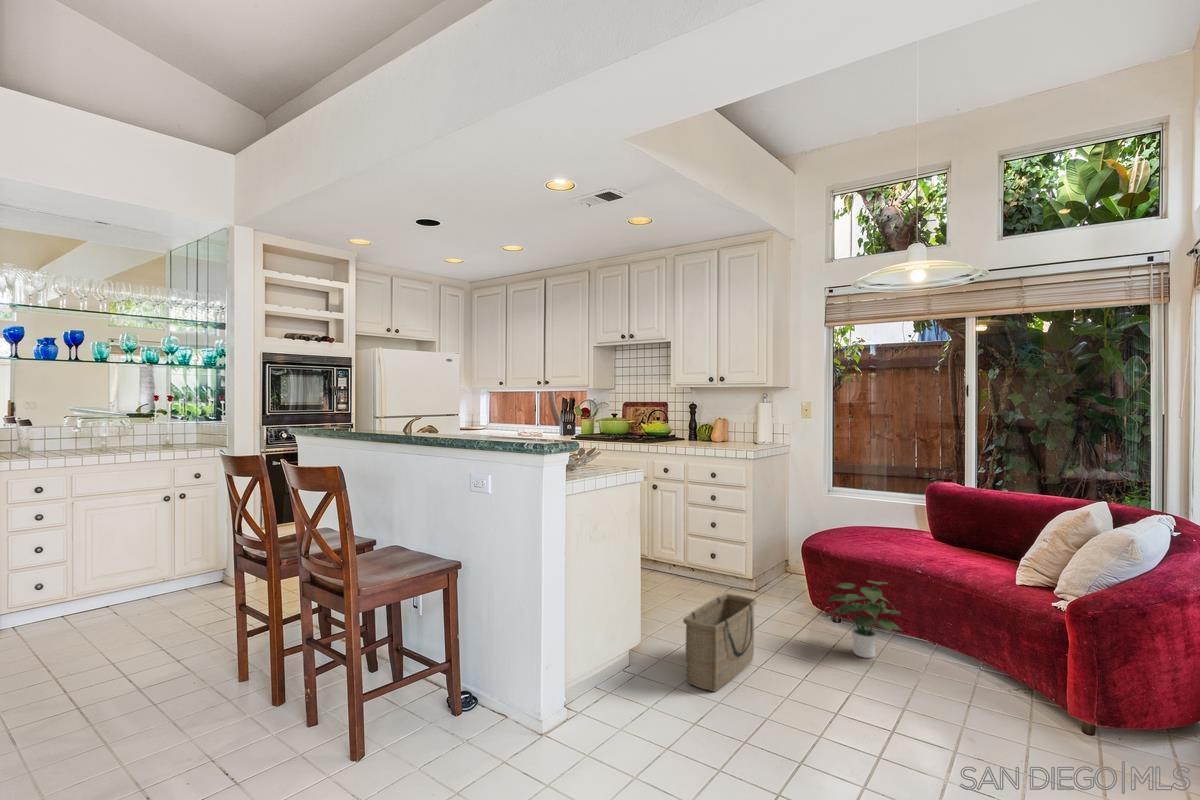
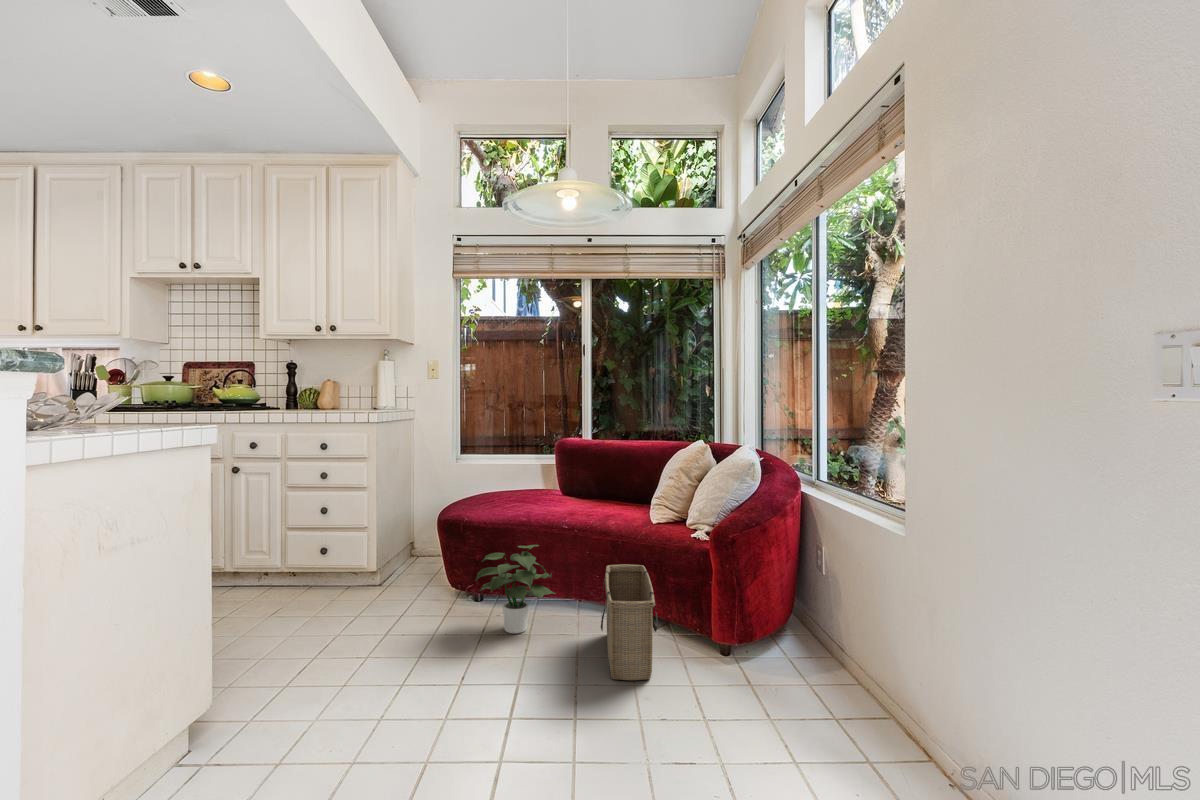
basket: present [683,594,756,691] -> present [601,564,658,681]

